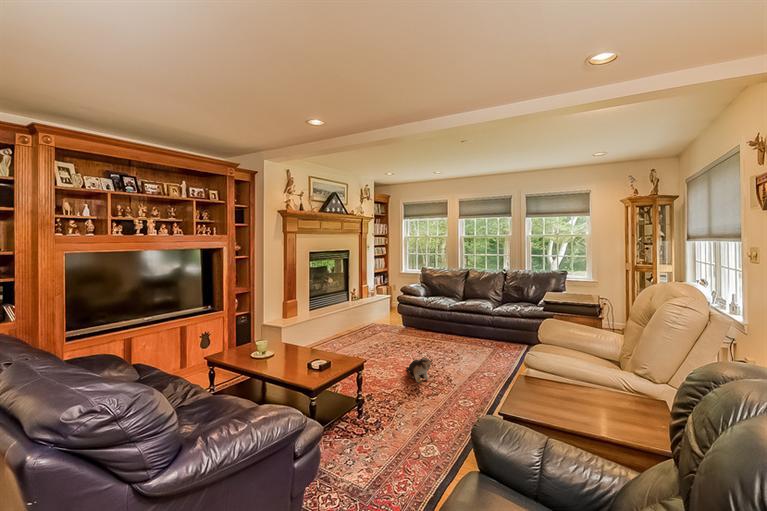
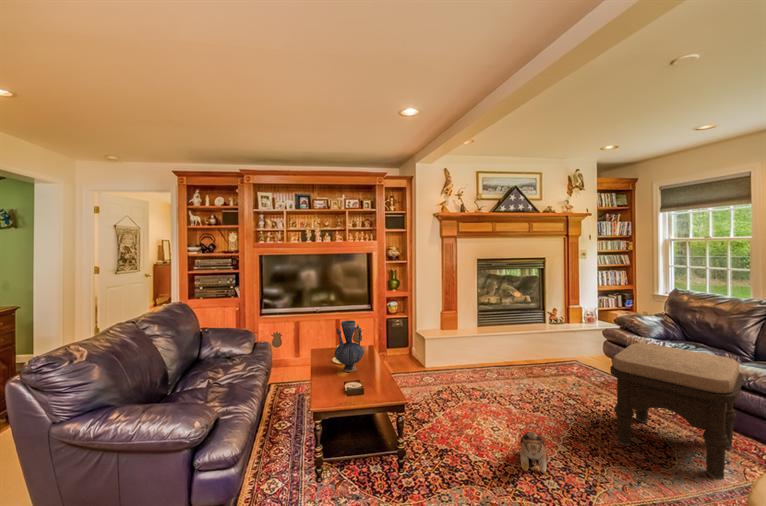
ottoman: none [431,299,487,357] -> present [610,343,743,479]
vase: none [276,310,303,355] -> present [334,320,364,372]

